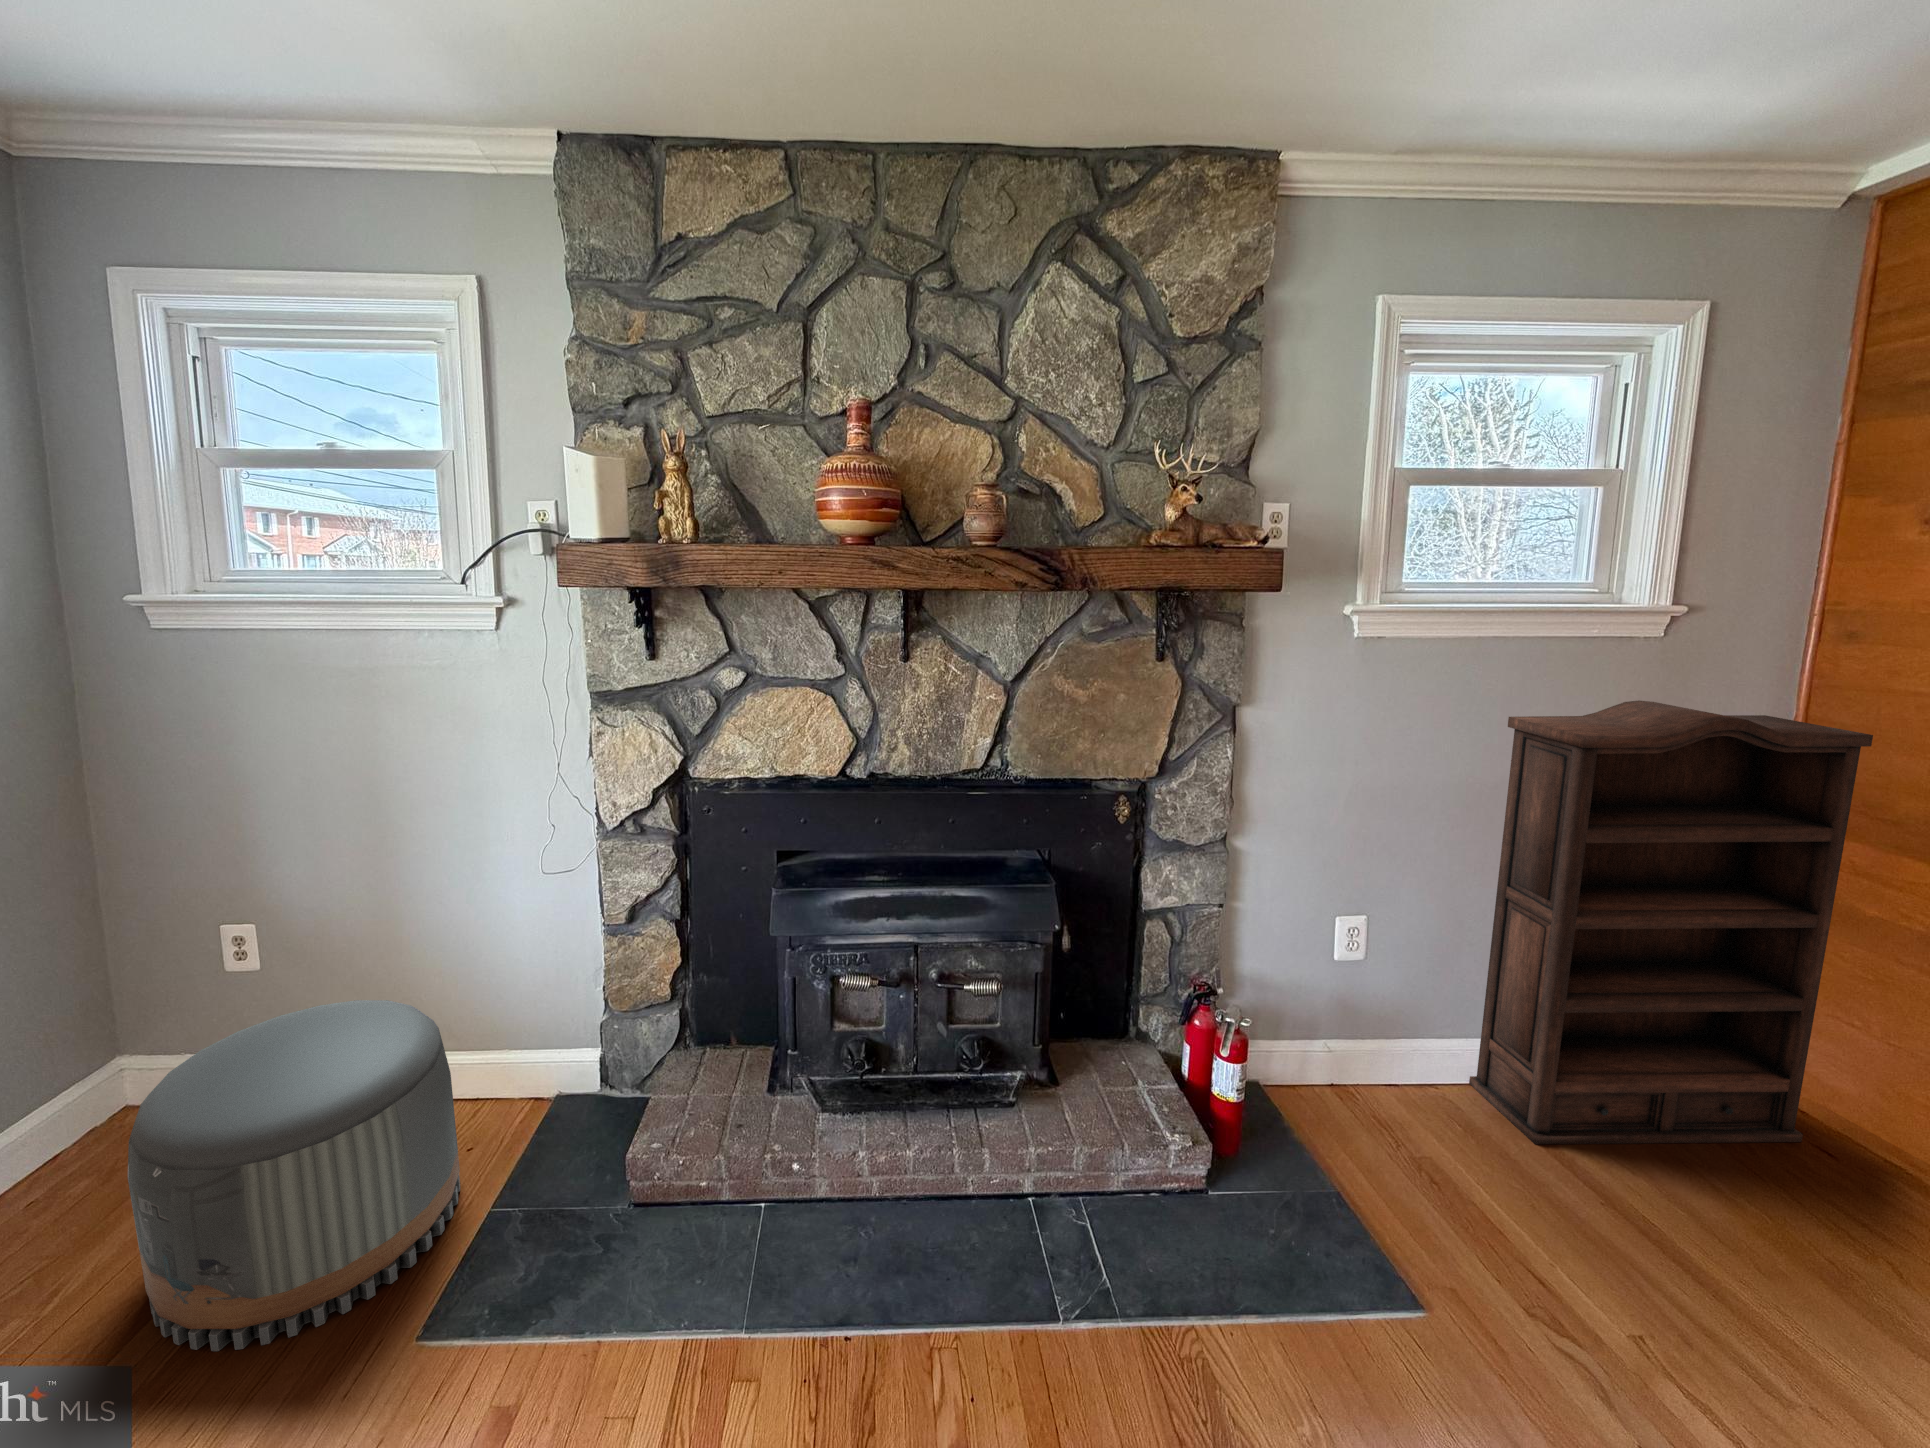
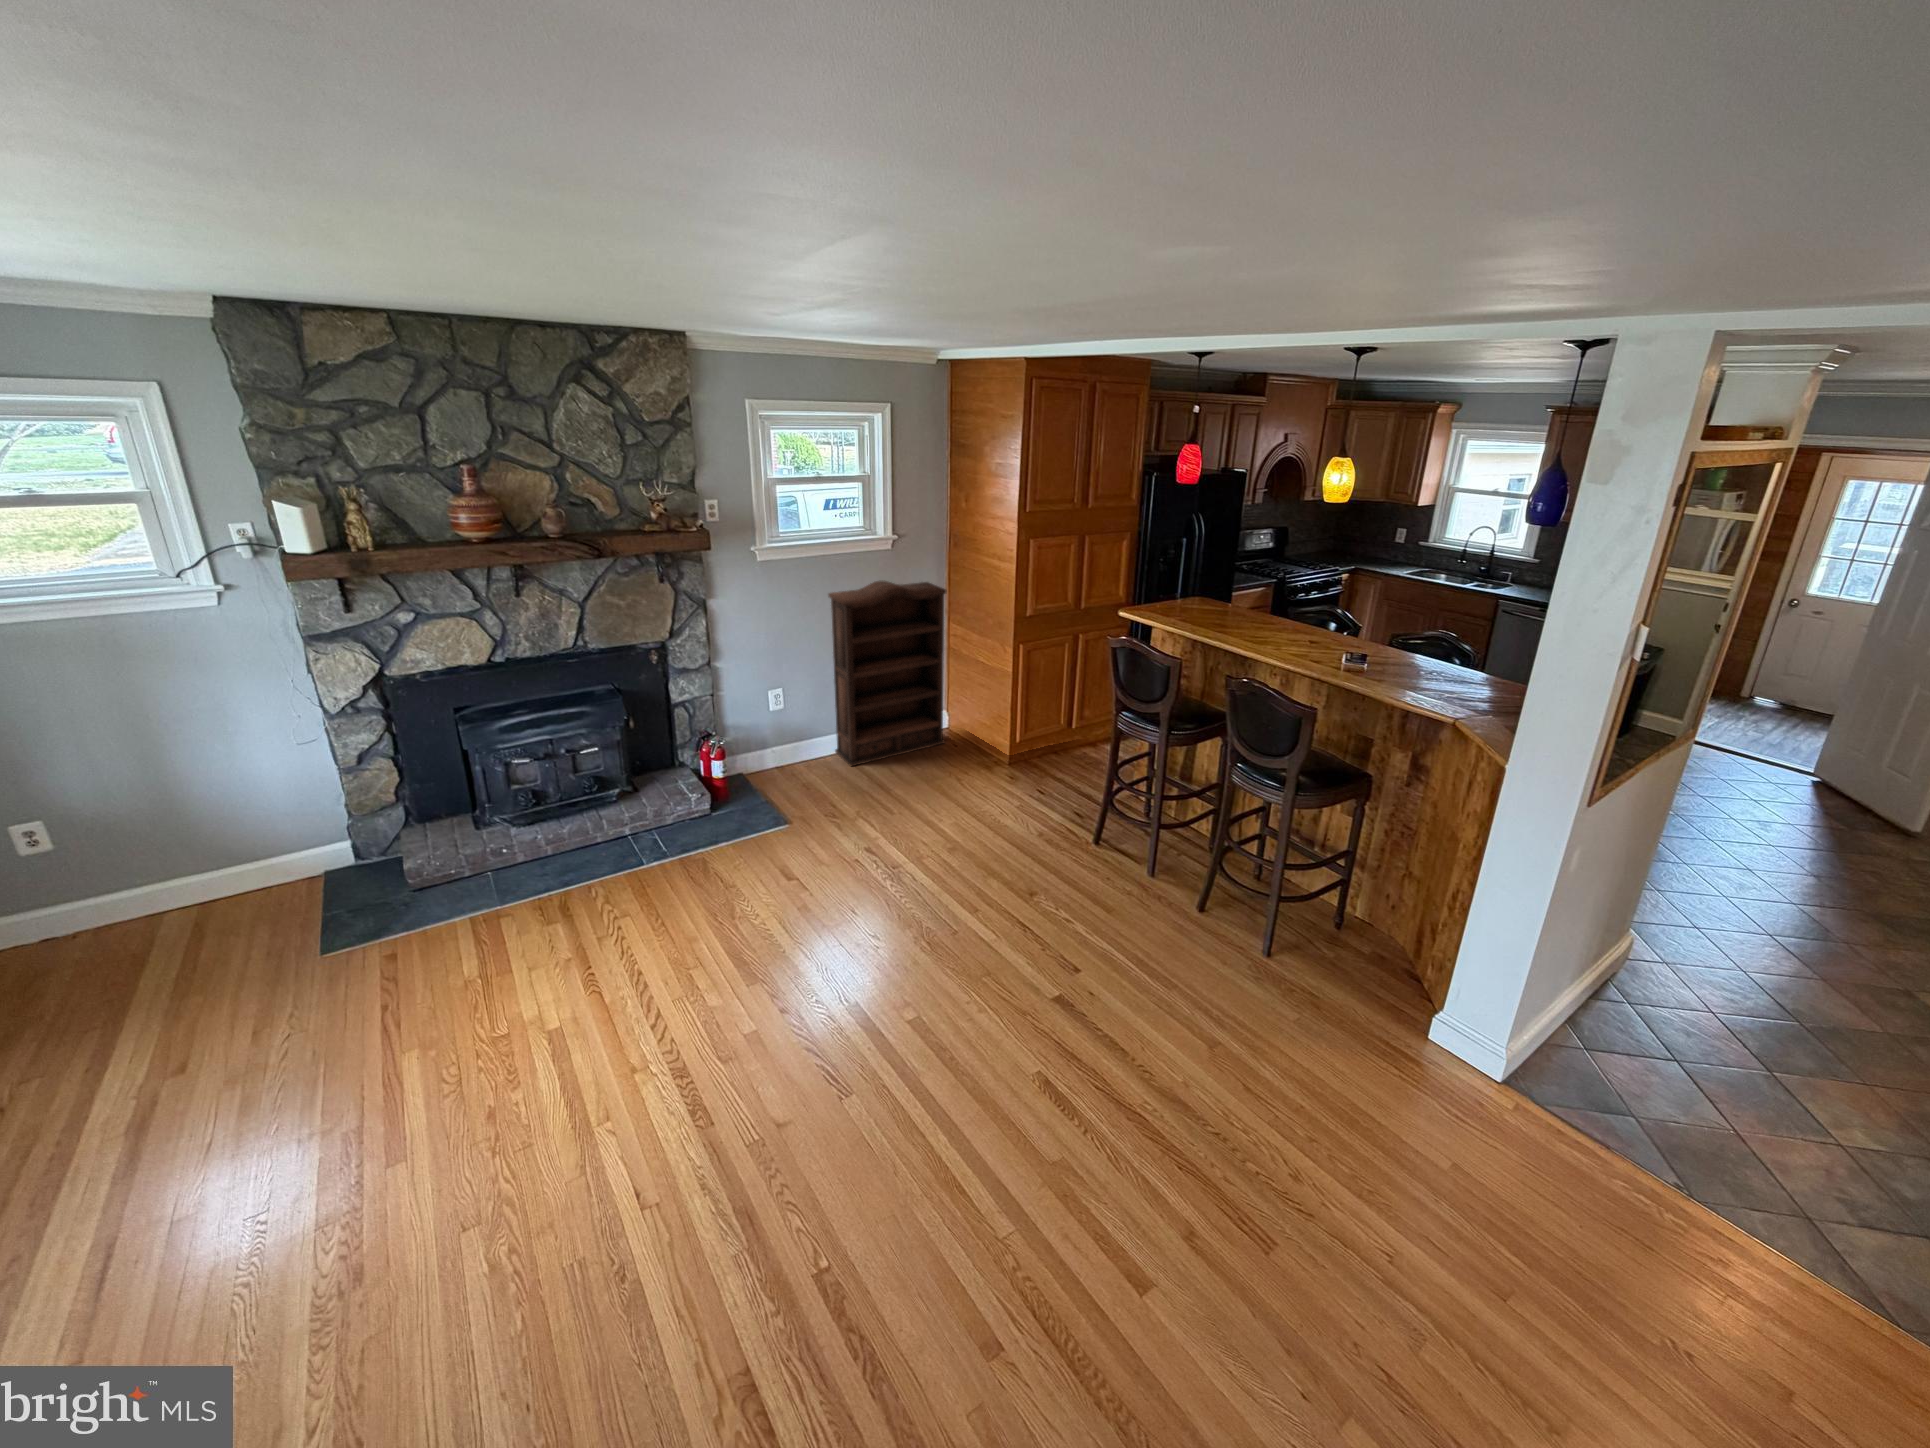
pouf: present [128,1000,460,1351] -> none [67,832,294,1005]

